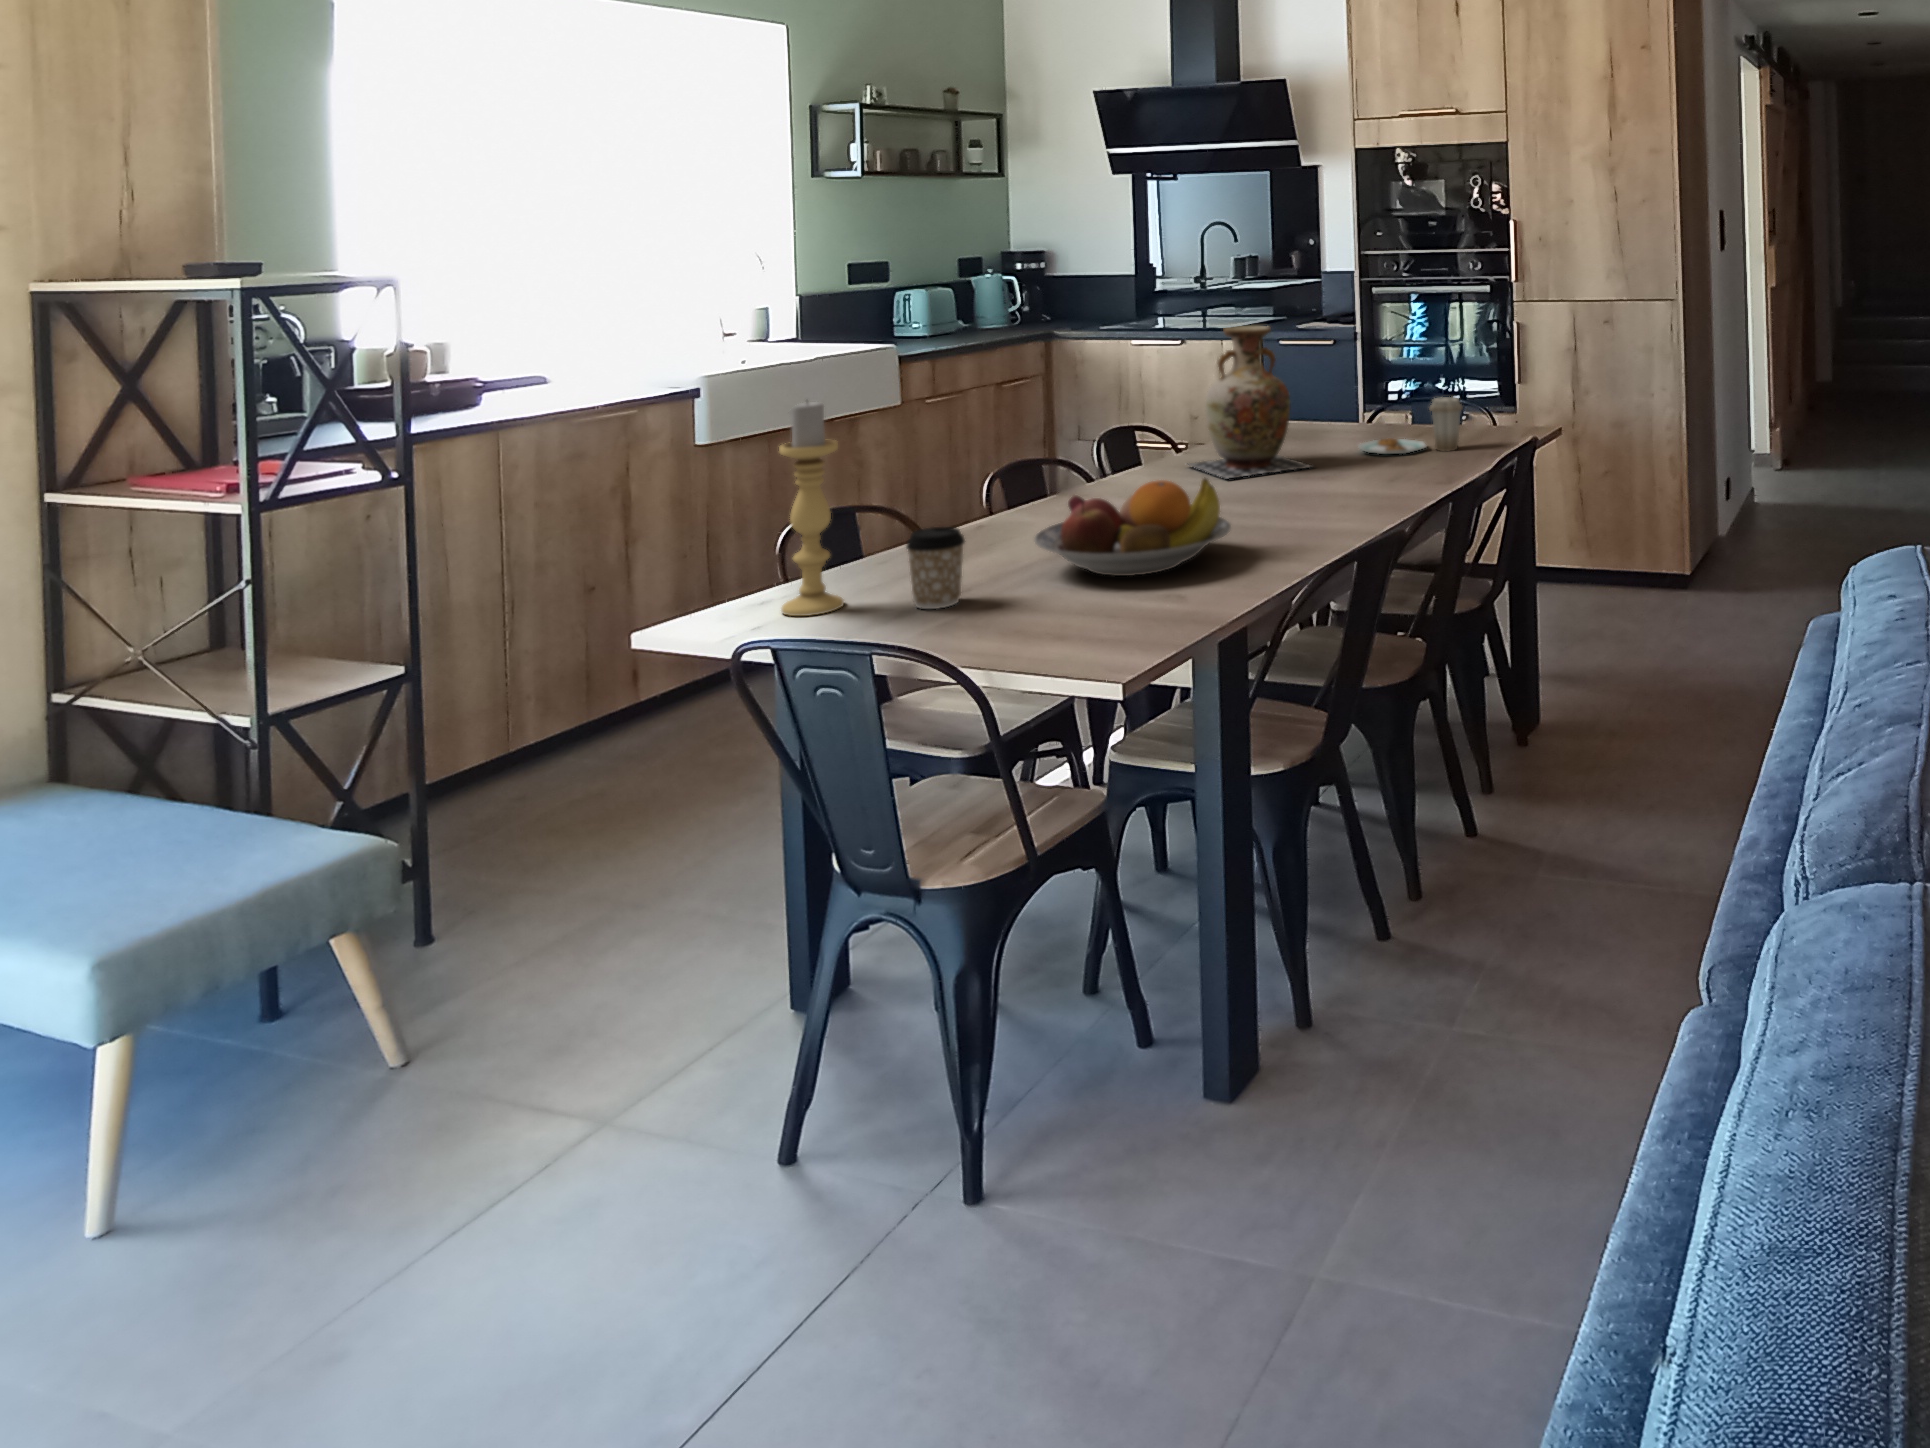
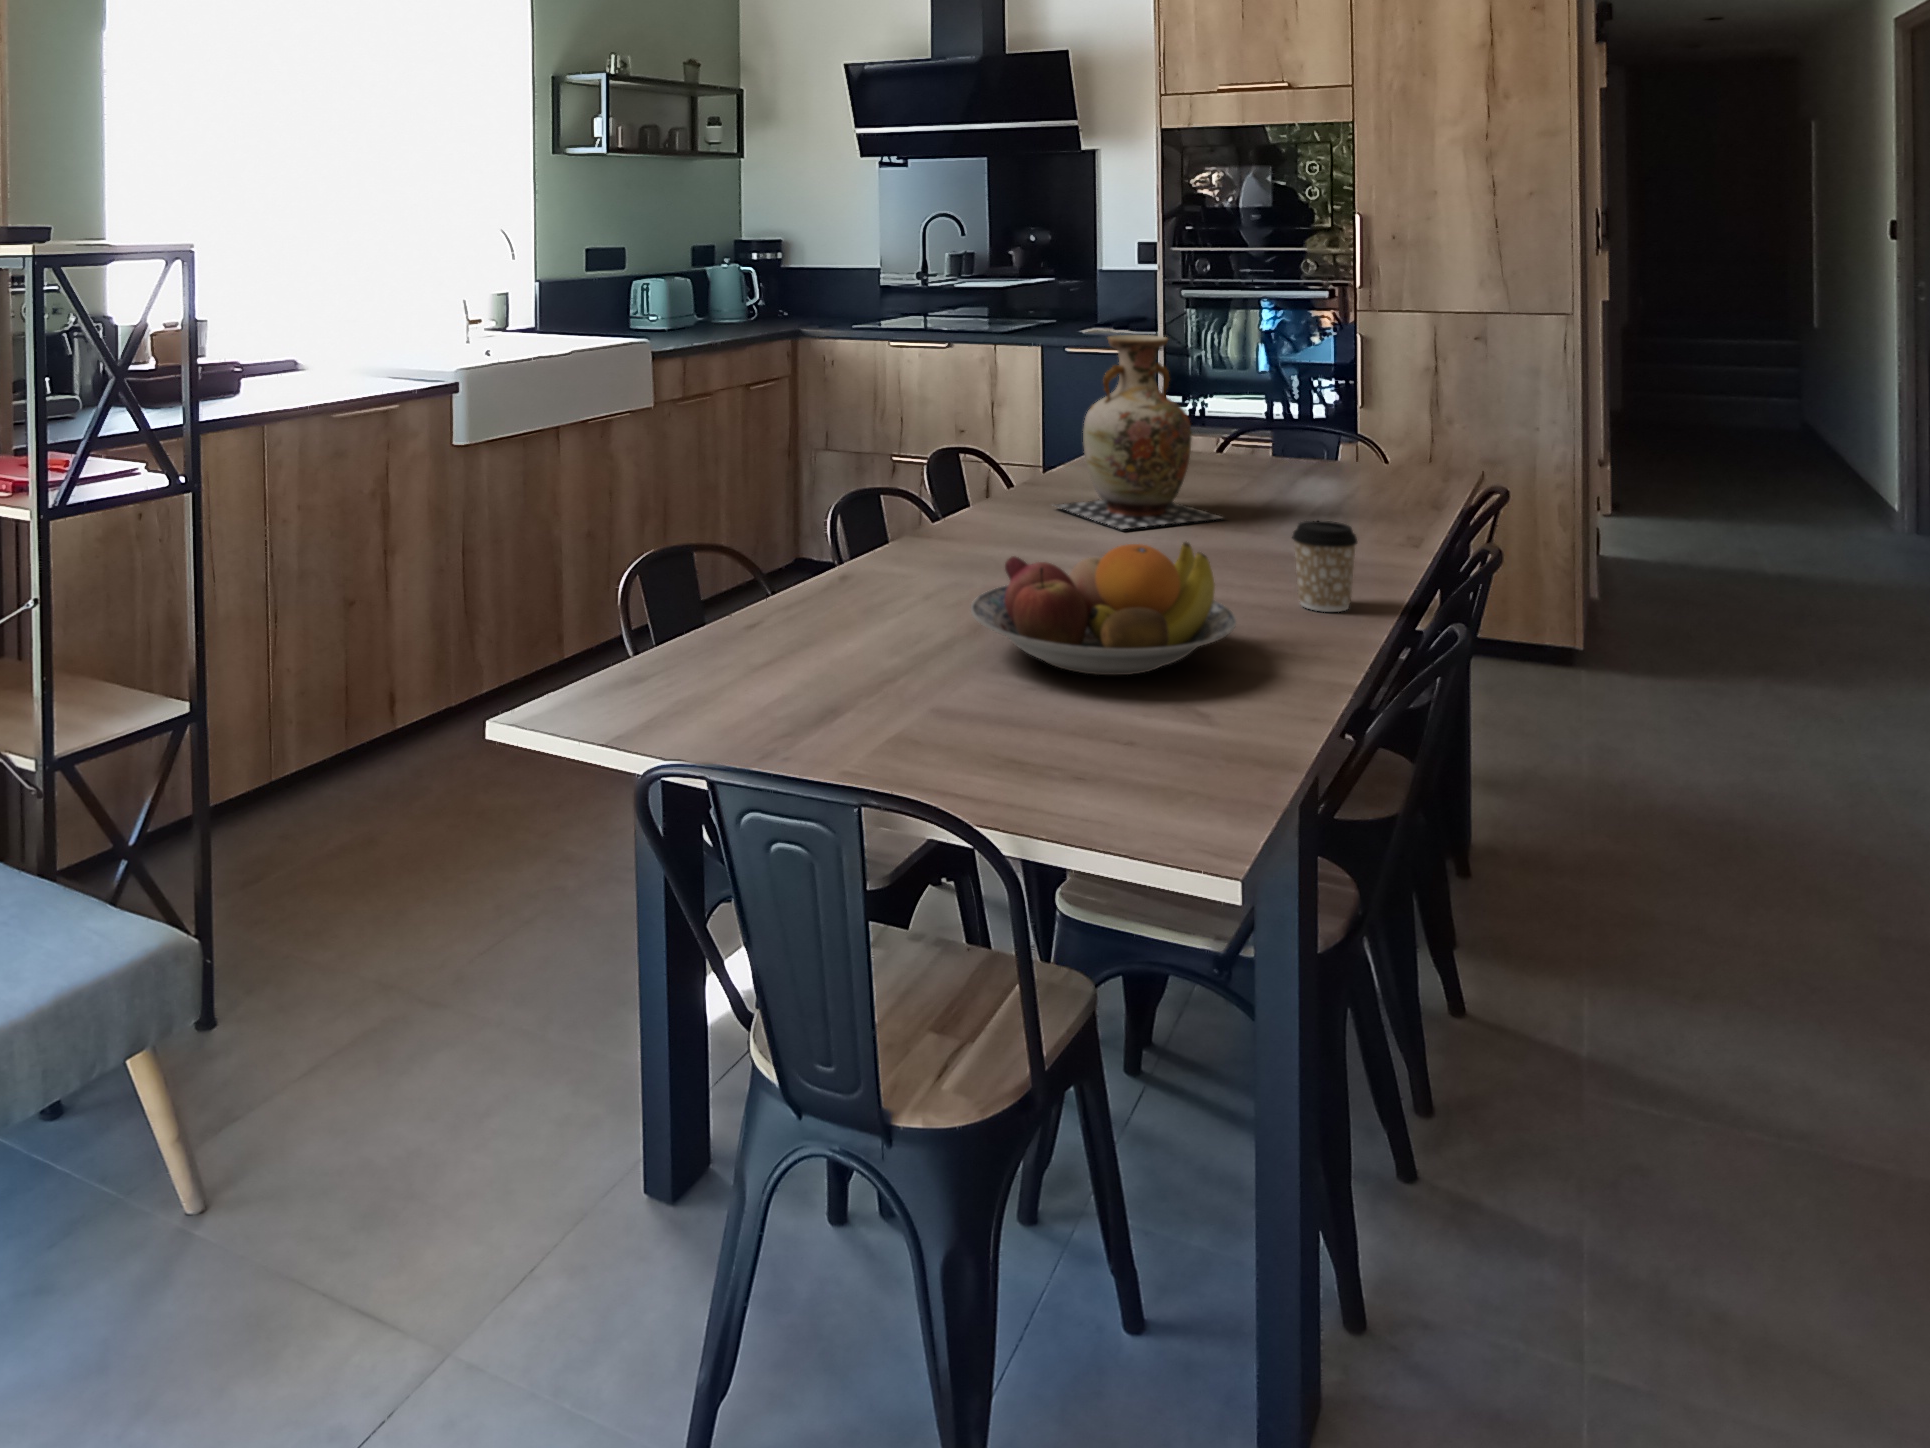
plate: present [1359,397,1463,454] -> none [1261,434,1407,505]
candle holder: present [779,401,844,616] -> none [669,417,745,707]
coffee cup: present [906,527,965,609] -> present [1292,521,1357,612]

